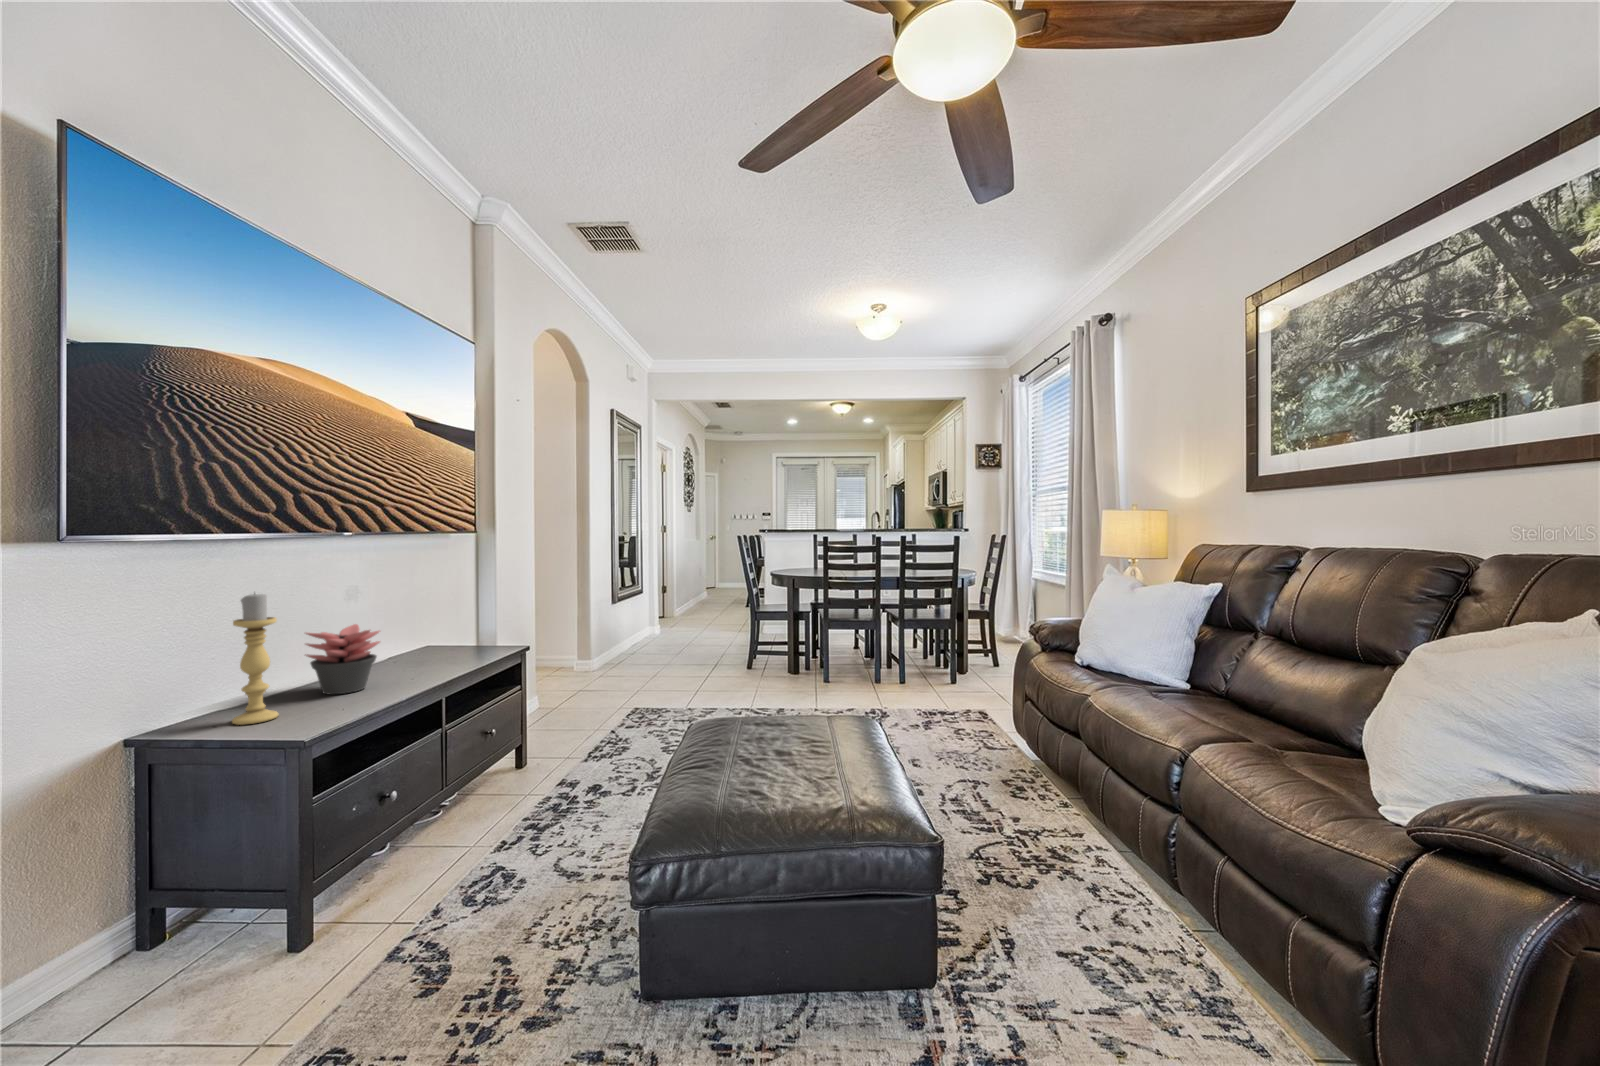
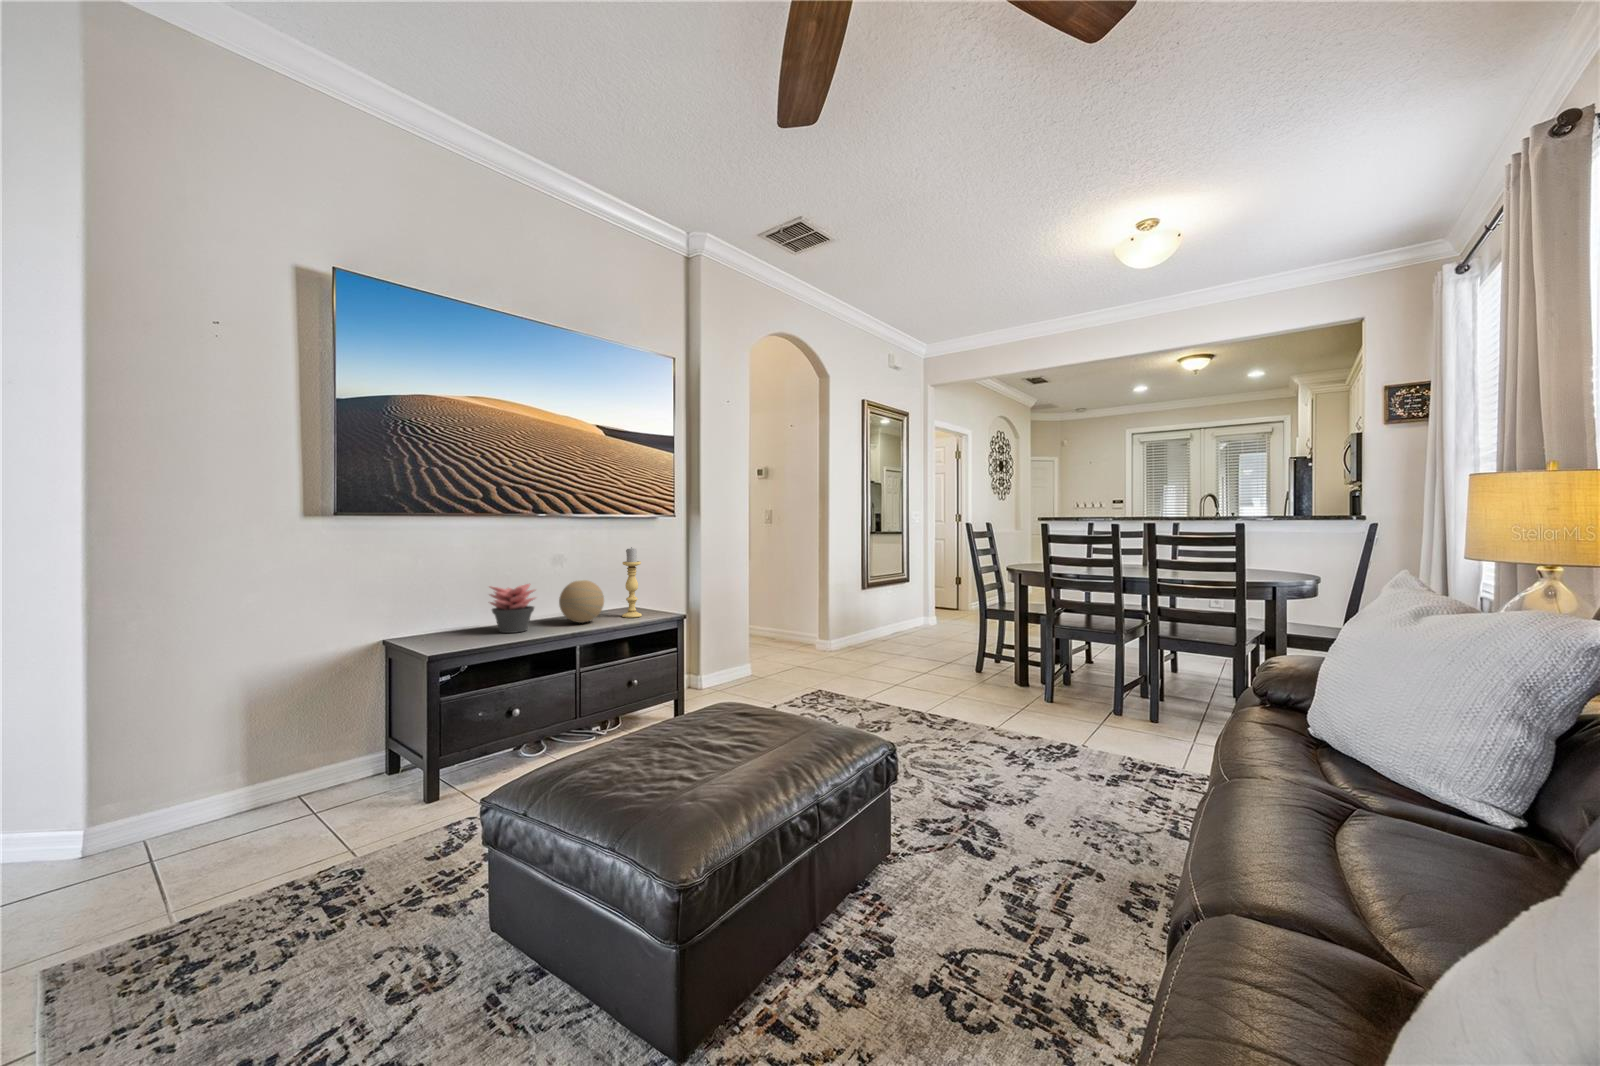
candle holder: present [232,593,278,725] -> present [622,547,642,618]
decorative orb: none [387,613,450,668] -> present [559,580,604,623]

